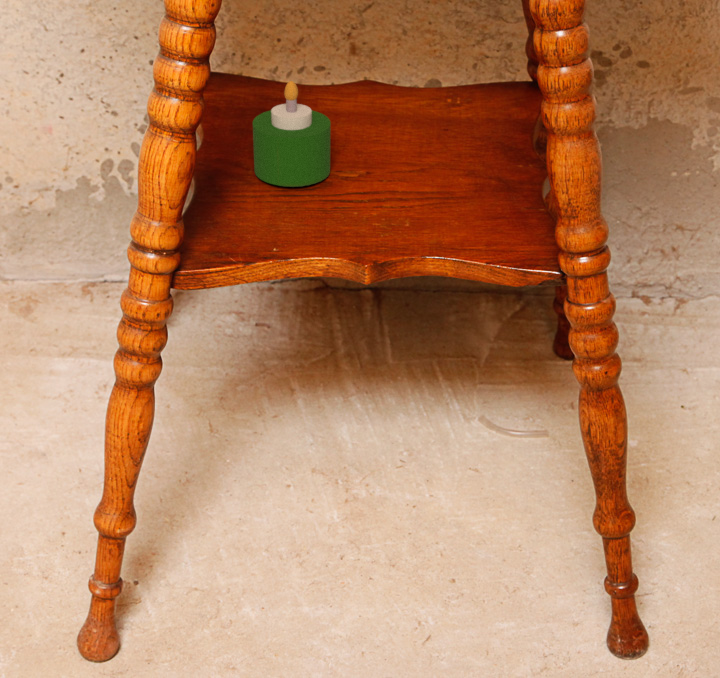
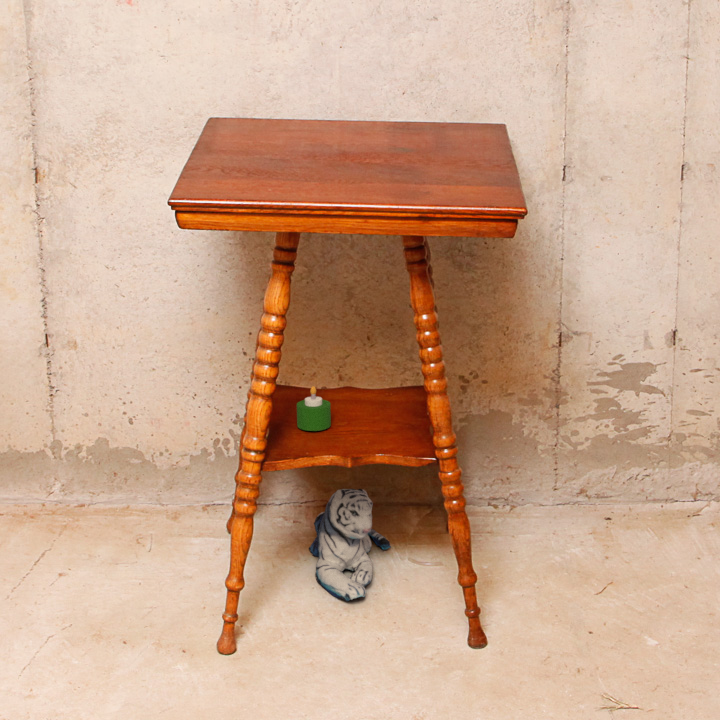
plush toy: none [281,296,440,529] -> present [309,489,391,601]

